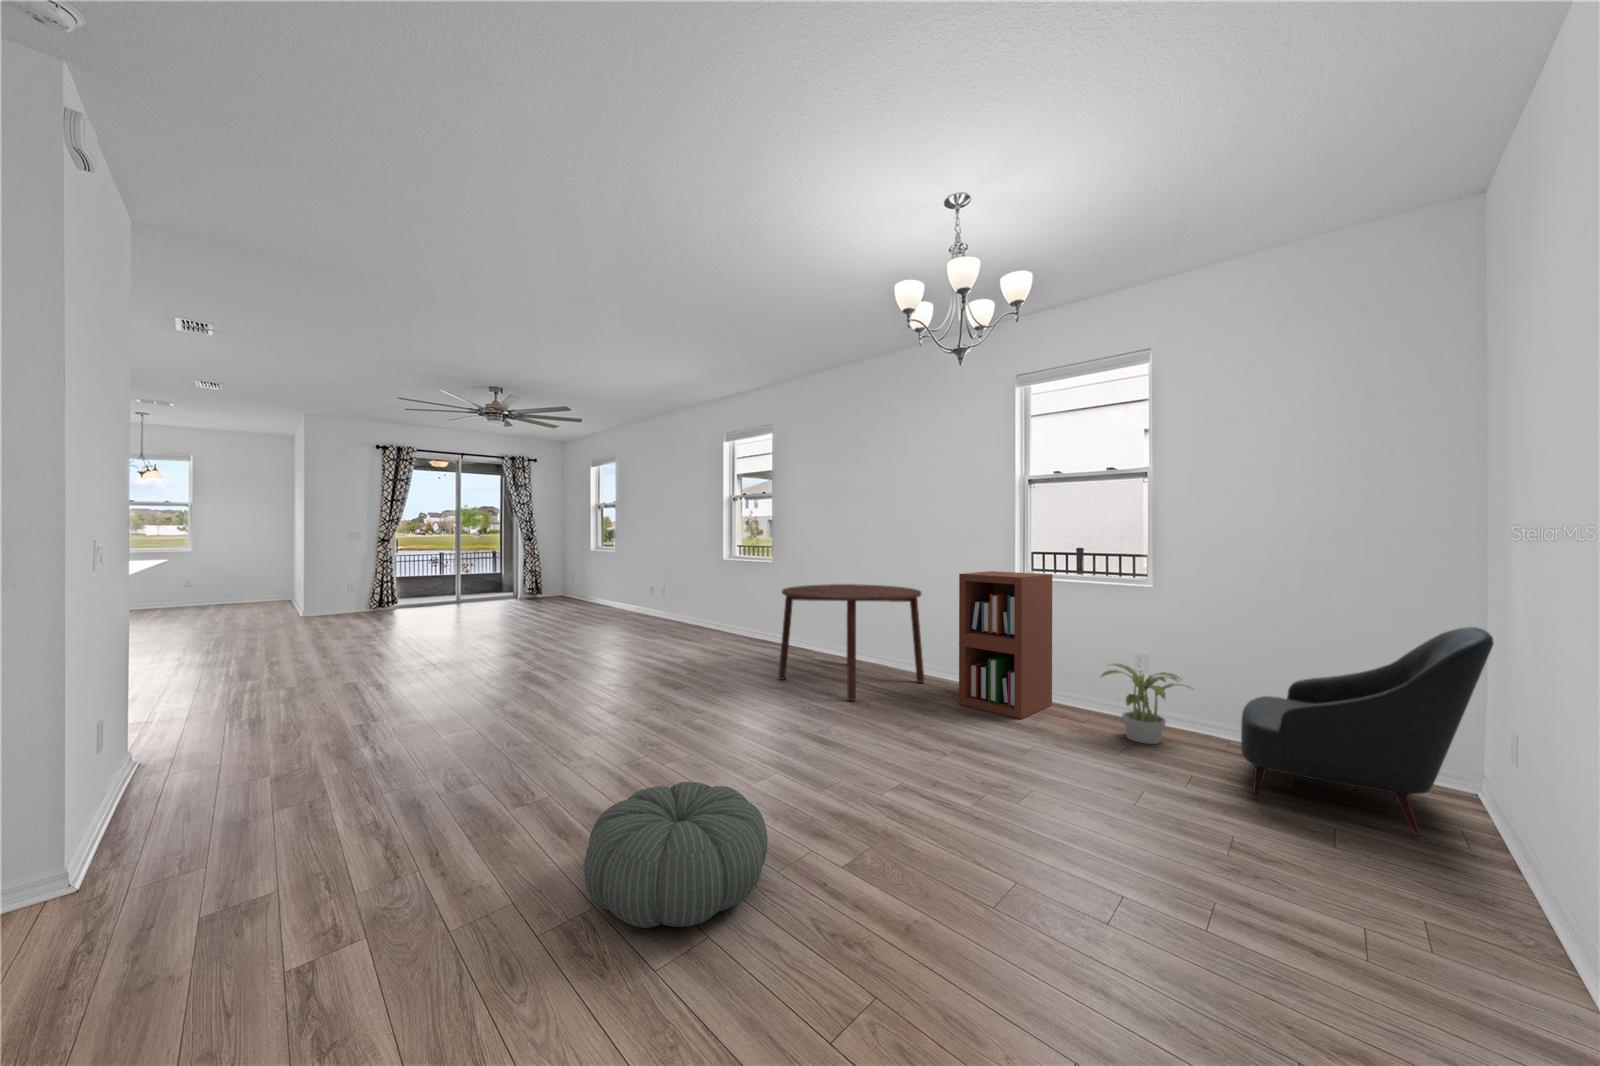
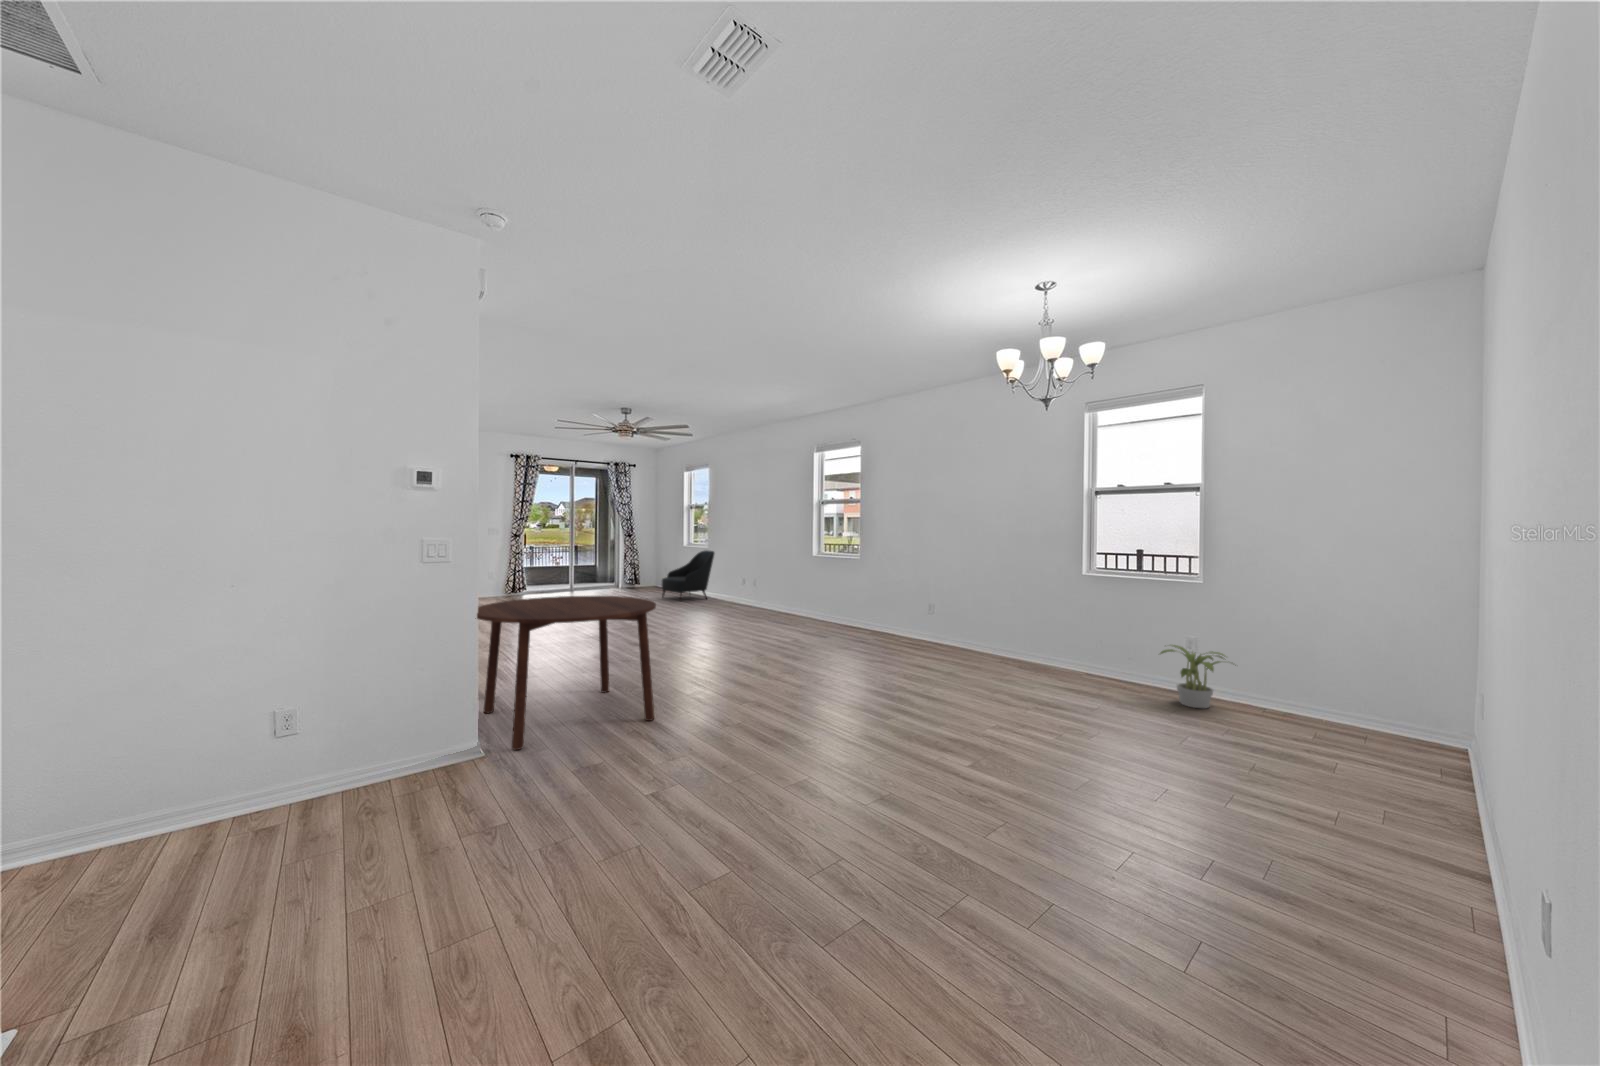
bookshelf: present [959,571,1052,719] -> none [1036,568,1116,689]
dining table: present [778,584,924,701] -> present [477,596,656,750]
armchair: present [1241,627,1494,835] -> present [662,550,714,598]
pouf: present [584,782,768,928] -> none [812,714,934,798]

